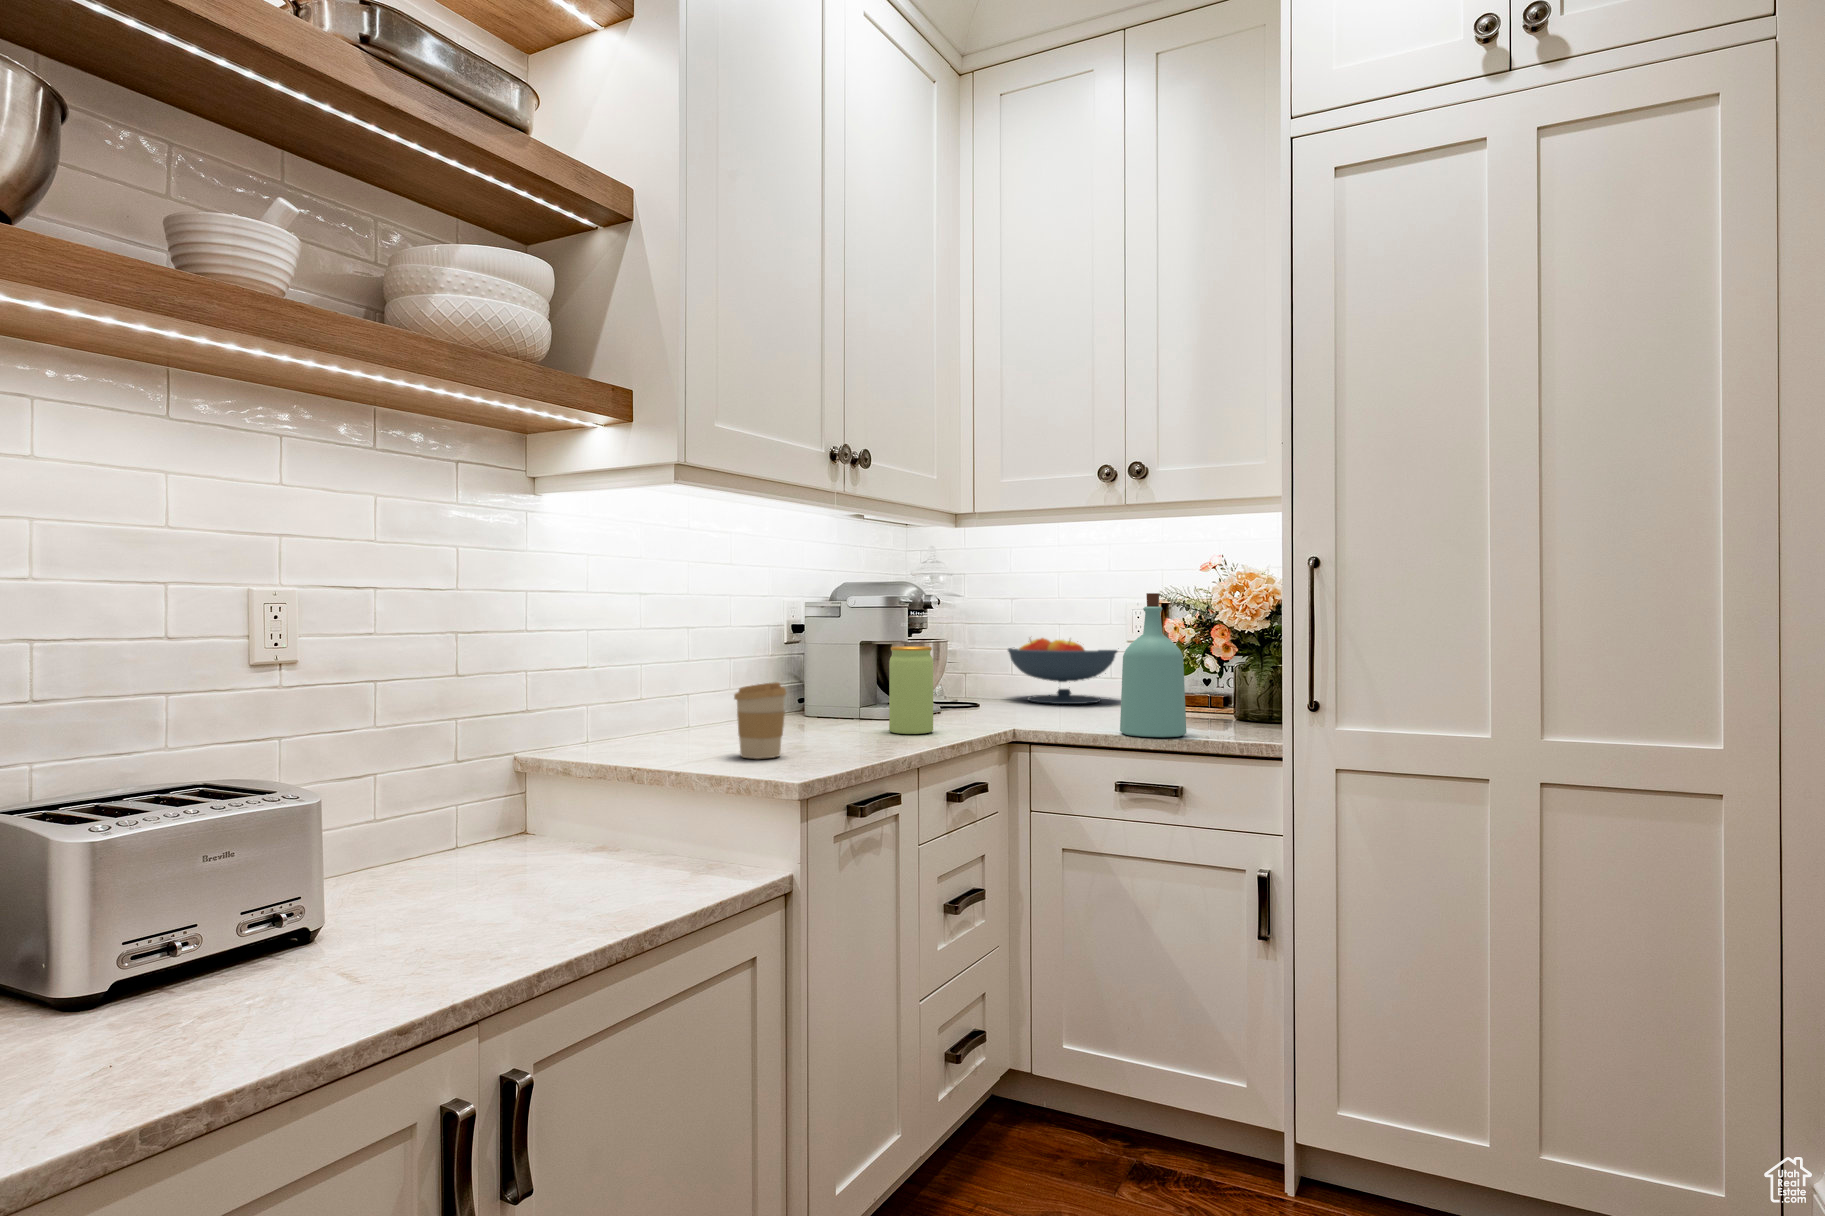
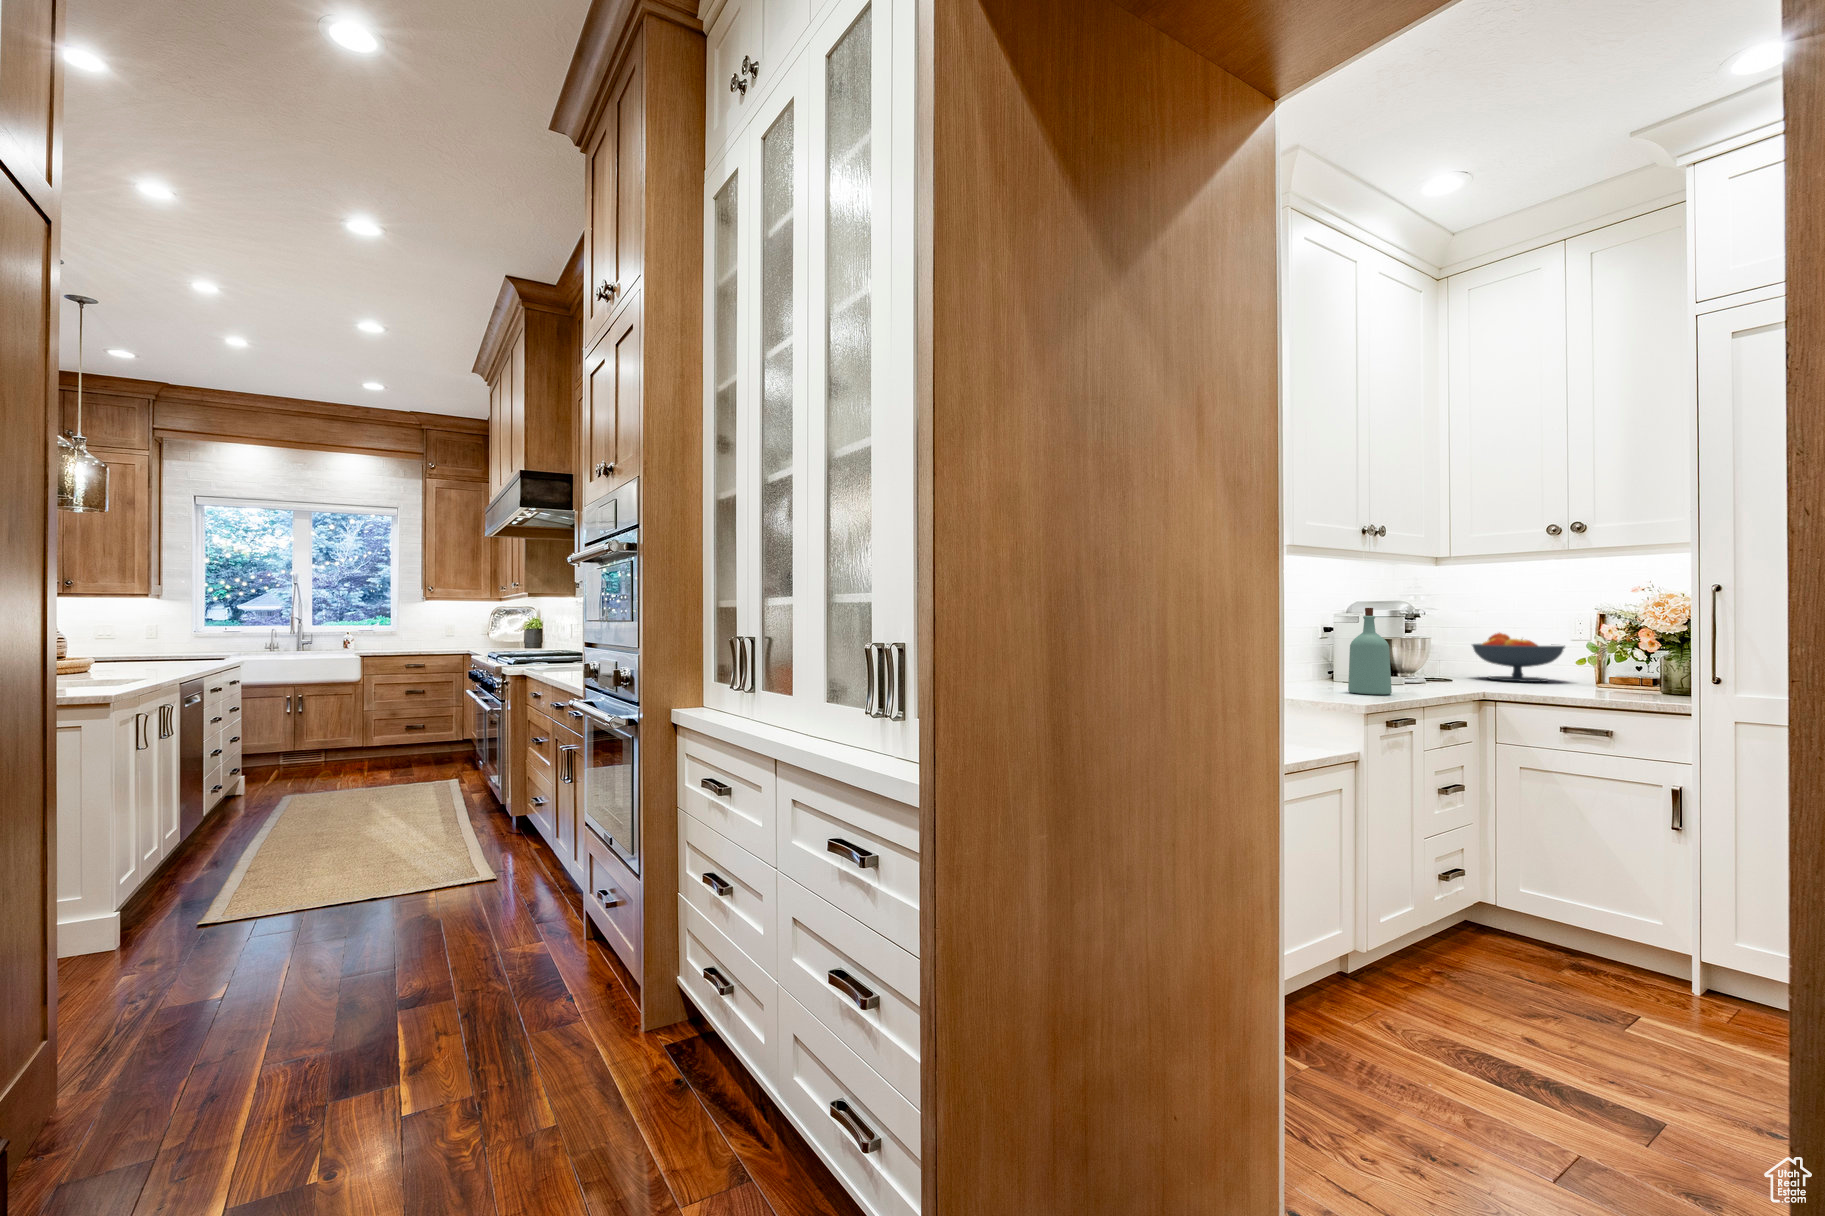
bottle: present [1120,593,1186,737] -> present [1348,608,1392,695]
jar: present [889,646,933,734] -> none [1397,640,1427,691]
coffee cup: present [734,682,786,759] -> none [1315,657,1346,696]

